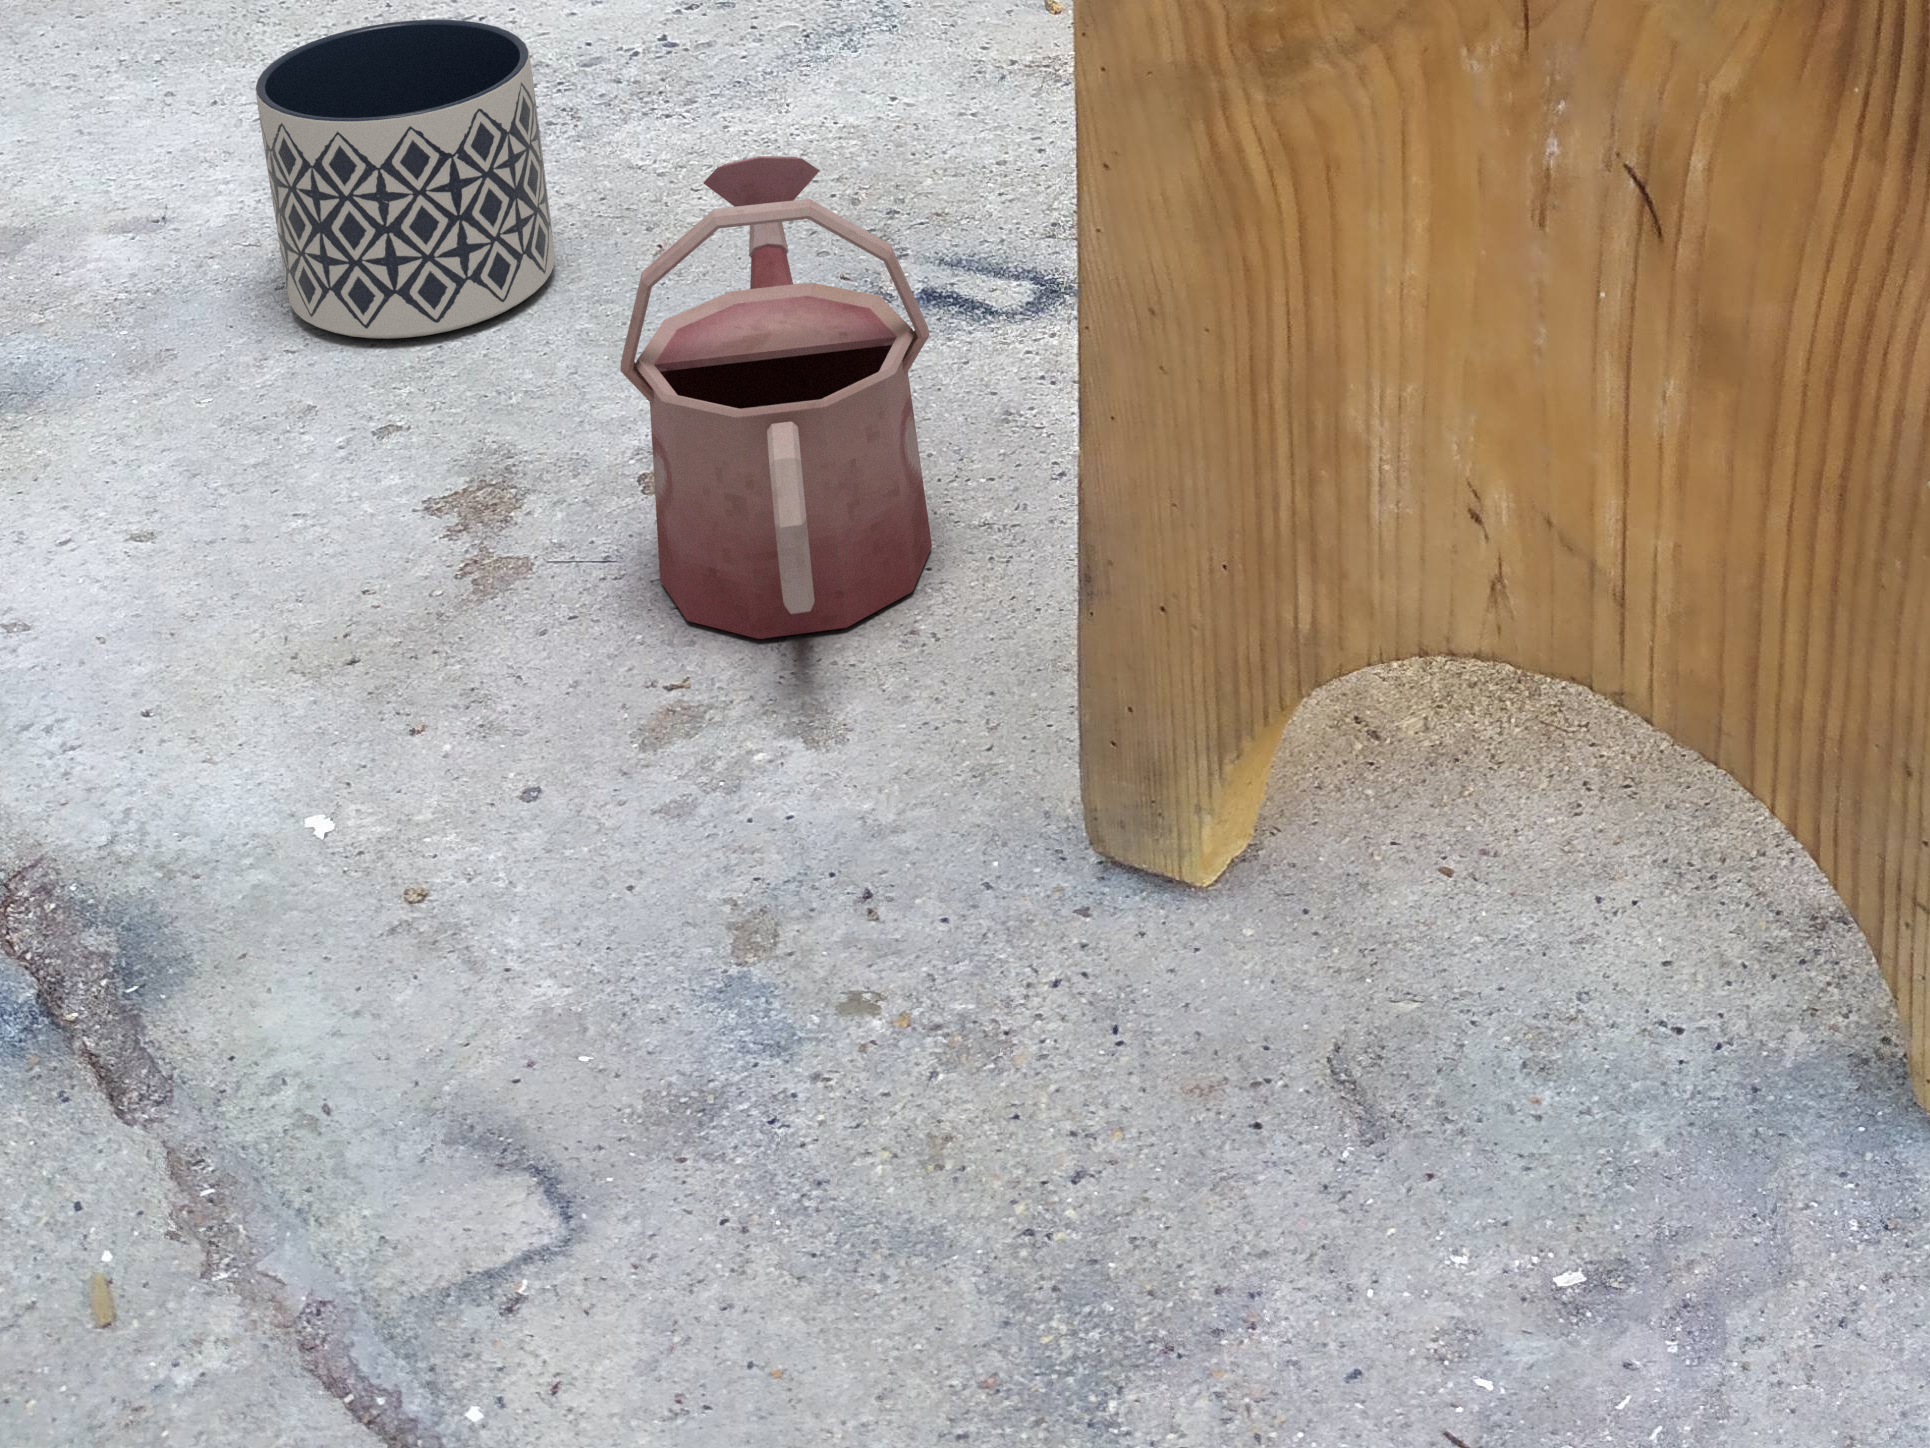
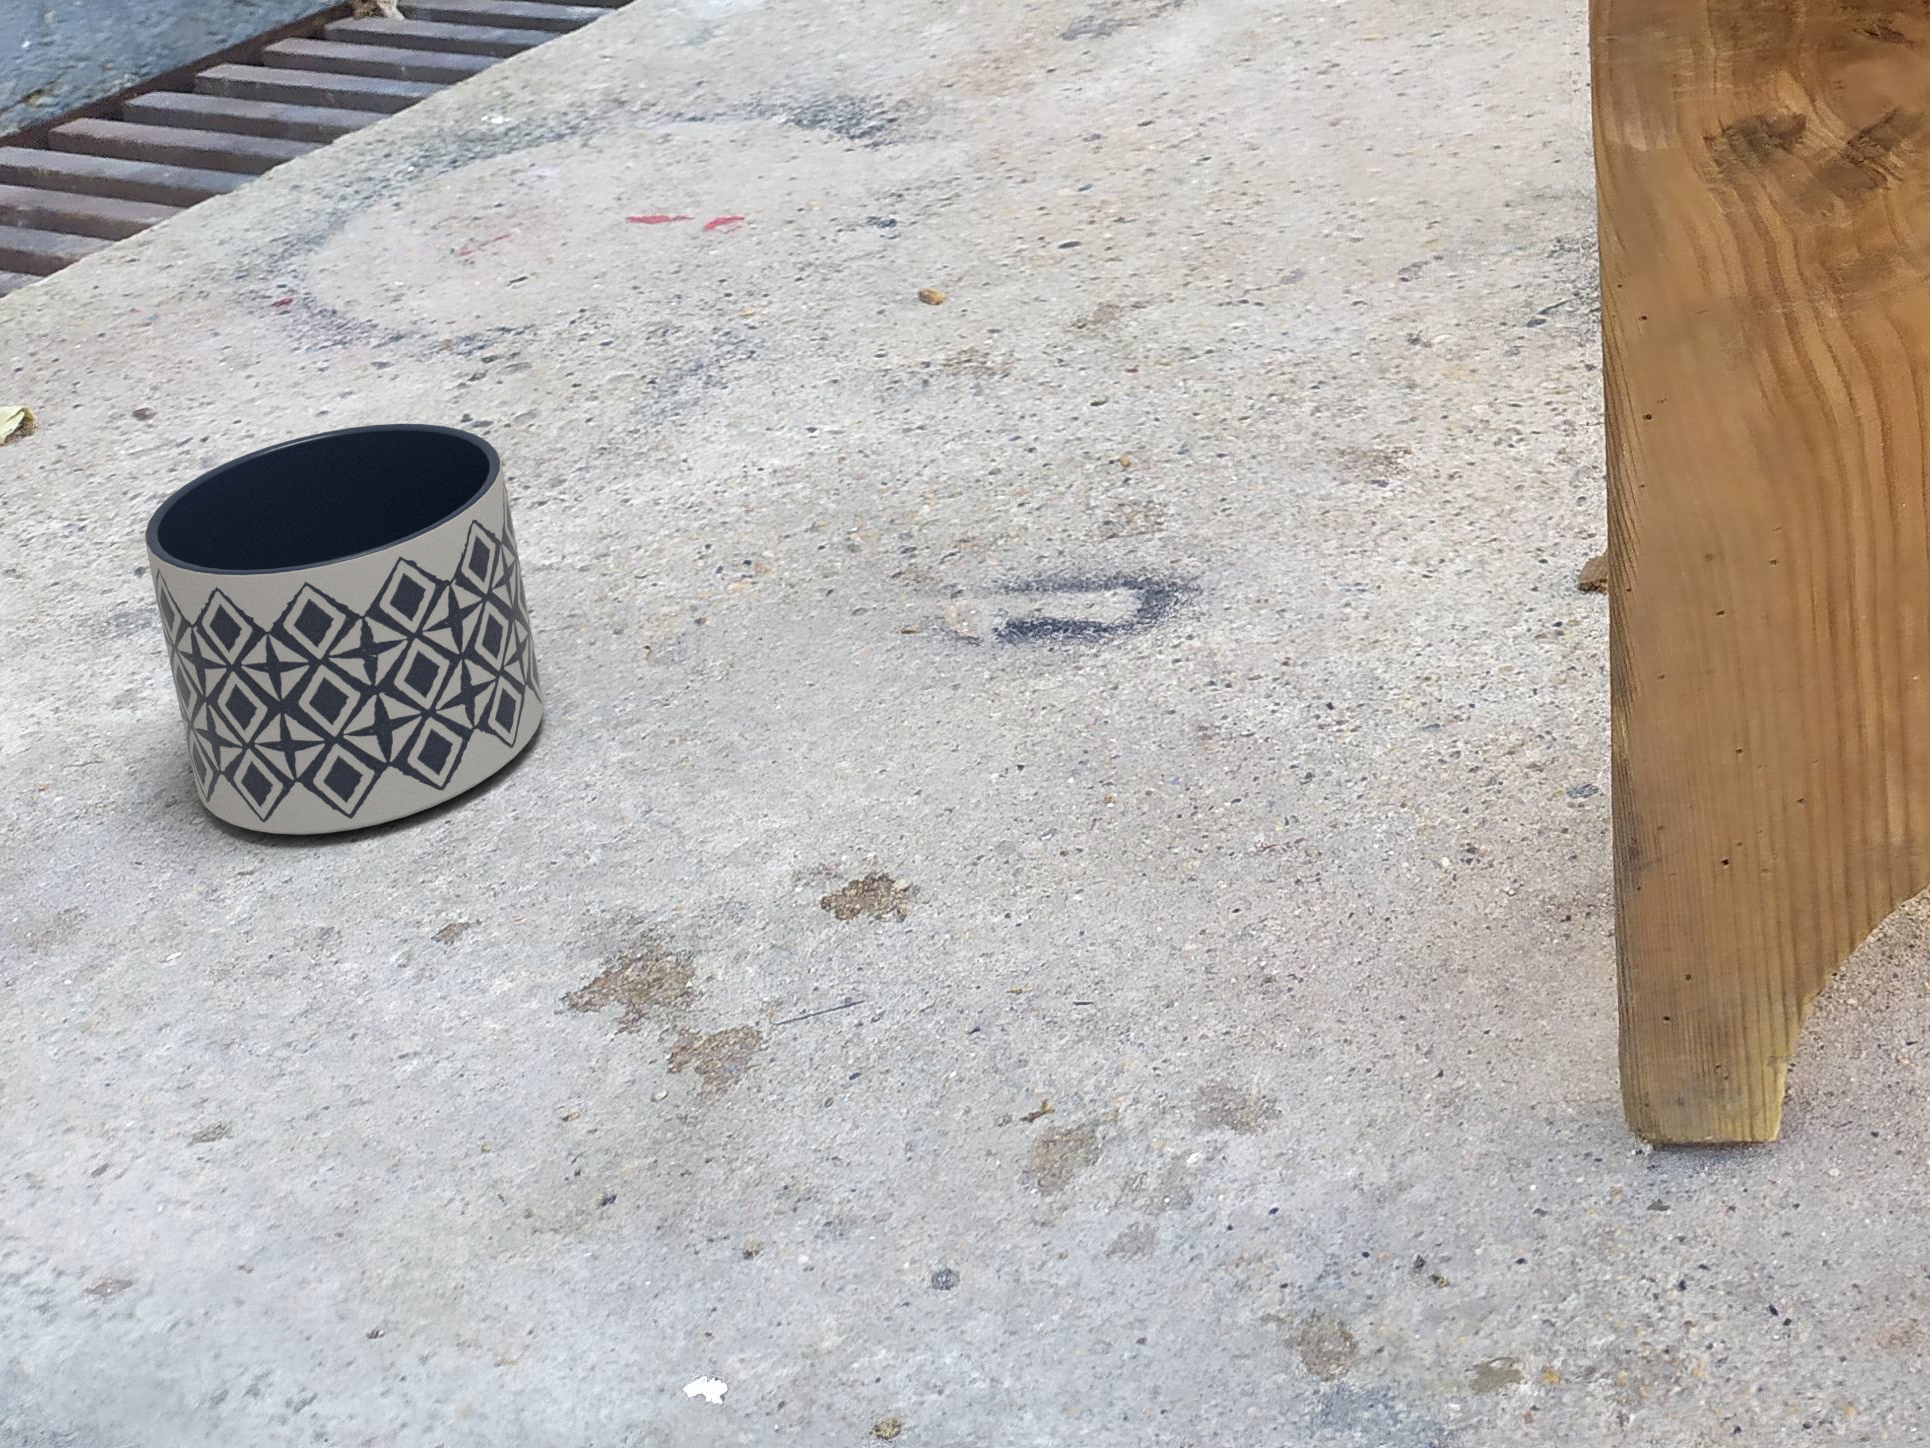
watering can: present [620,156,932,639] -> none [842,491,1236,1038]

